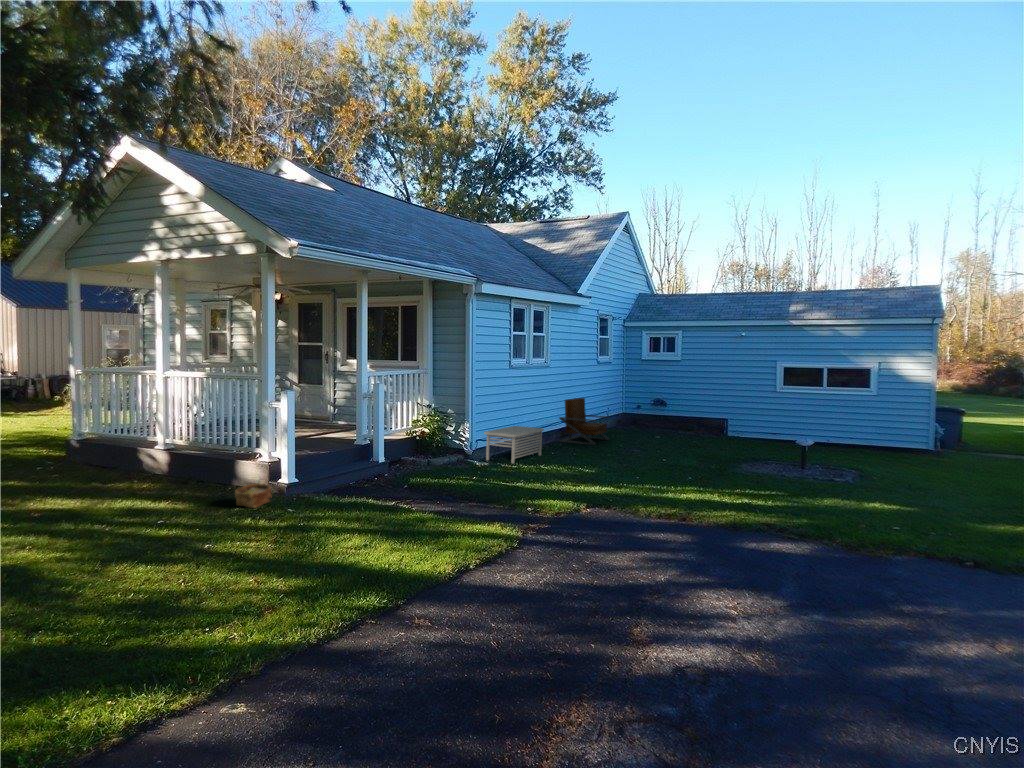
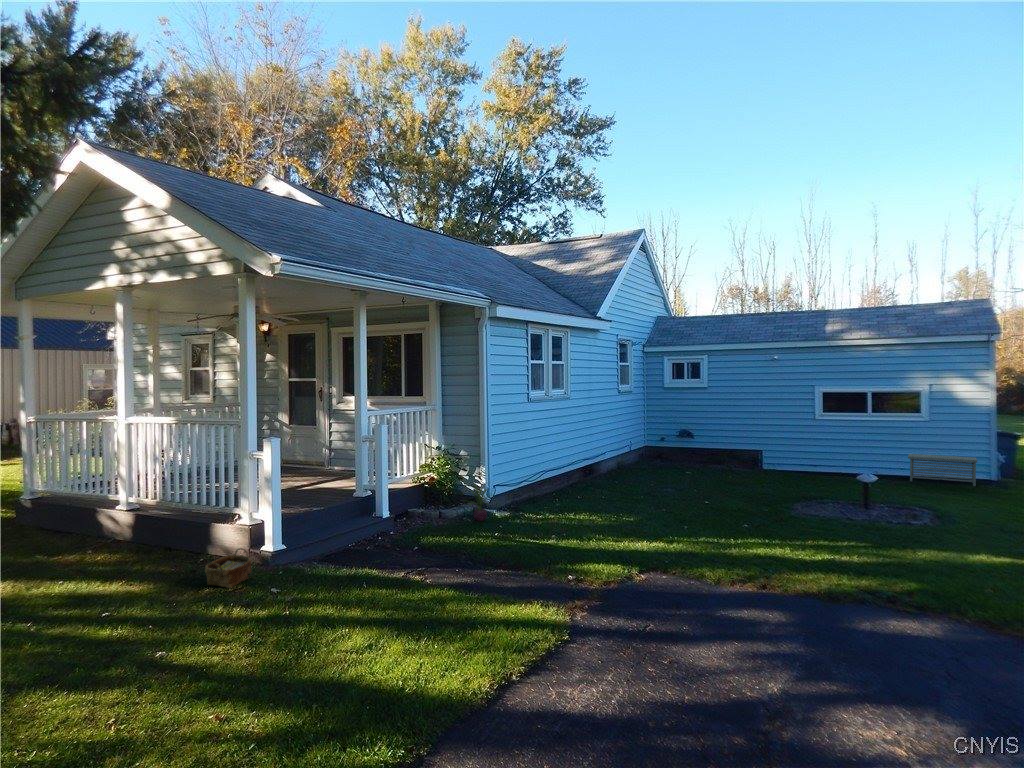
lounge chair: present [559,398,609,445] -> none [583,434,639,488]
storage bench: present [484,426,544,464] -> present [908,454,977,486]
decorative plant: none [444,434,480,467] -> present [470,483,487,521]

